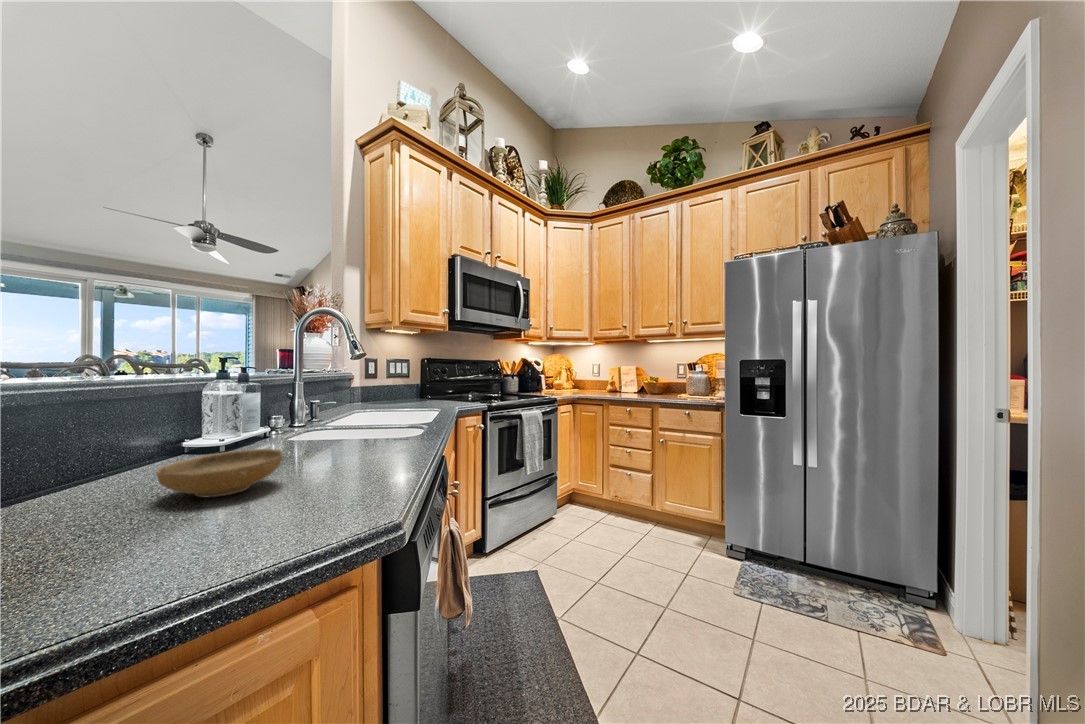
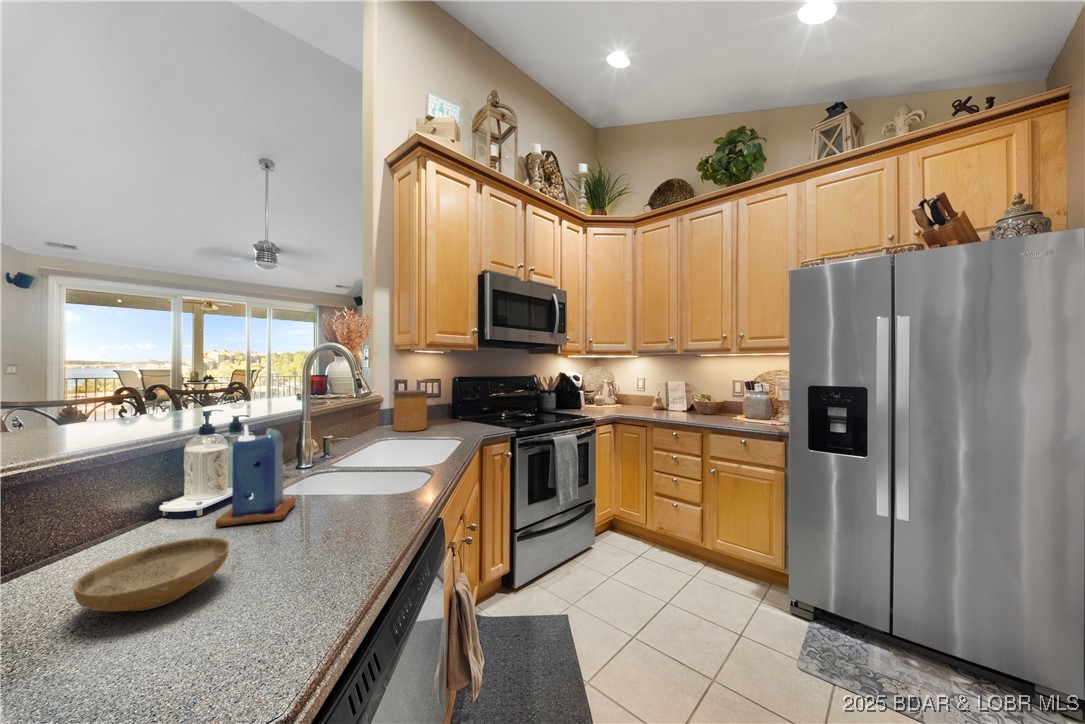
candle: none [238,367,305,458] -> present [215,425,296,526]
jar: none [367,367,400,406] -> present [393,390,427,431]

